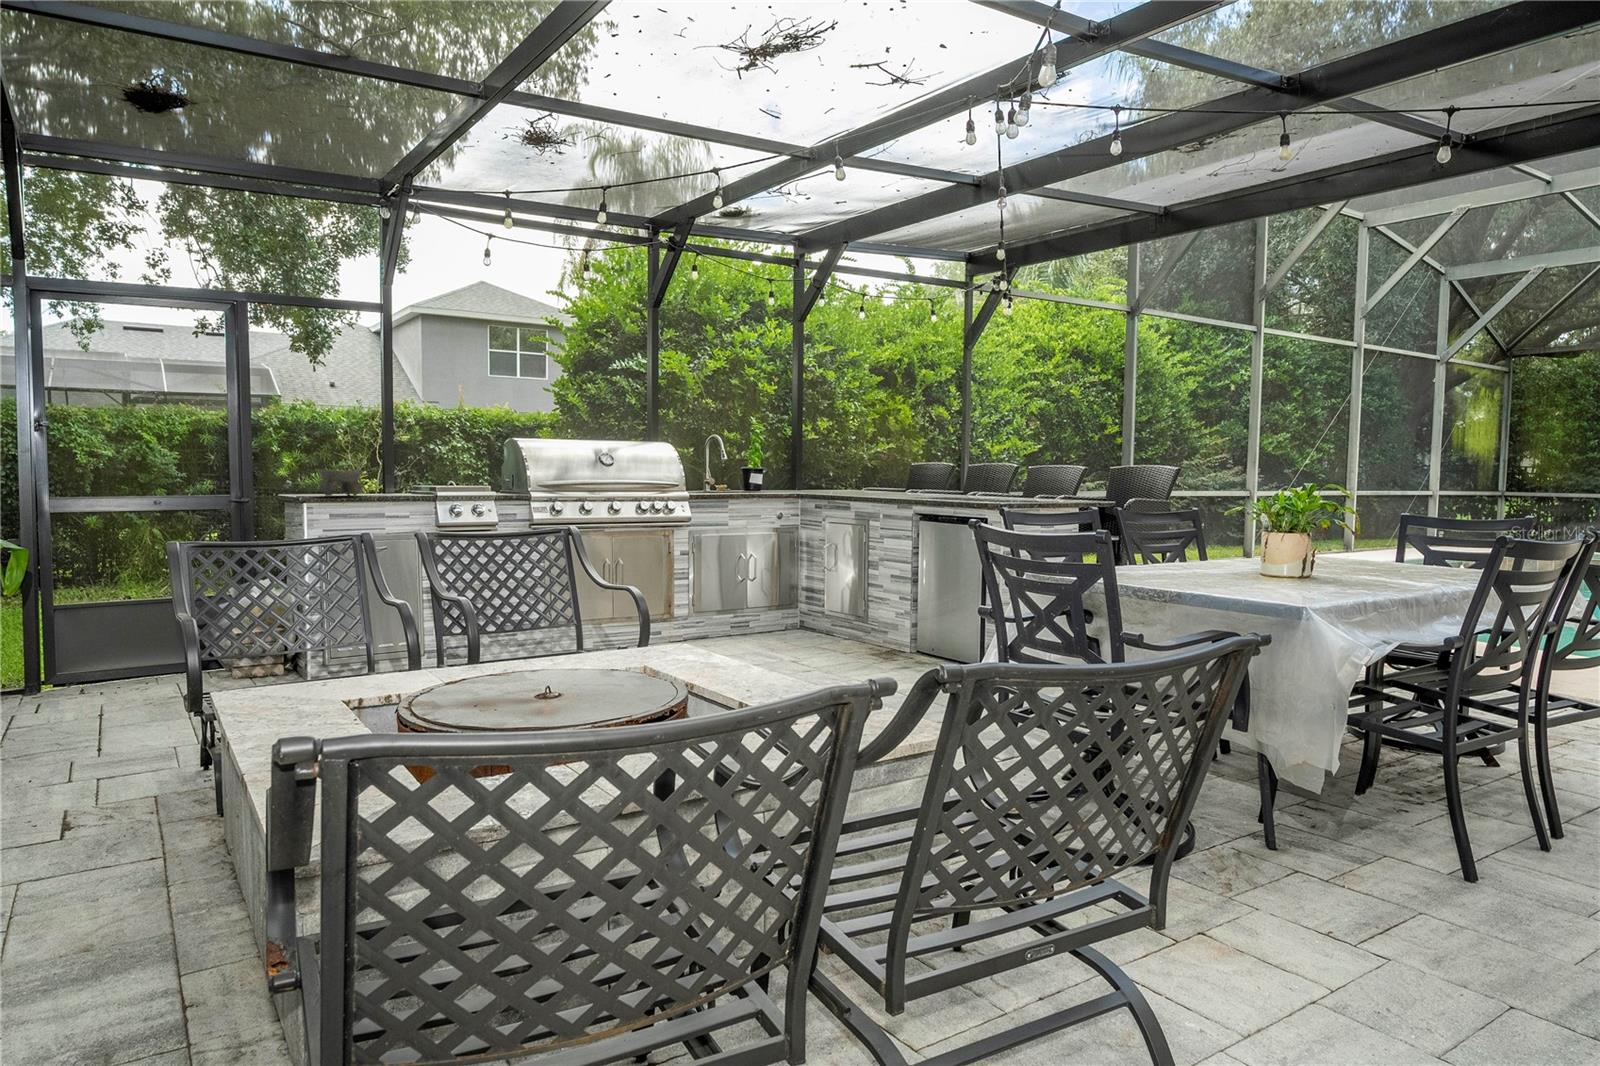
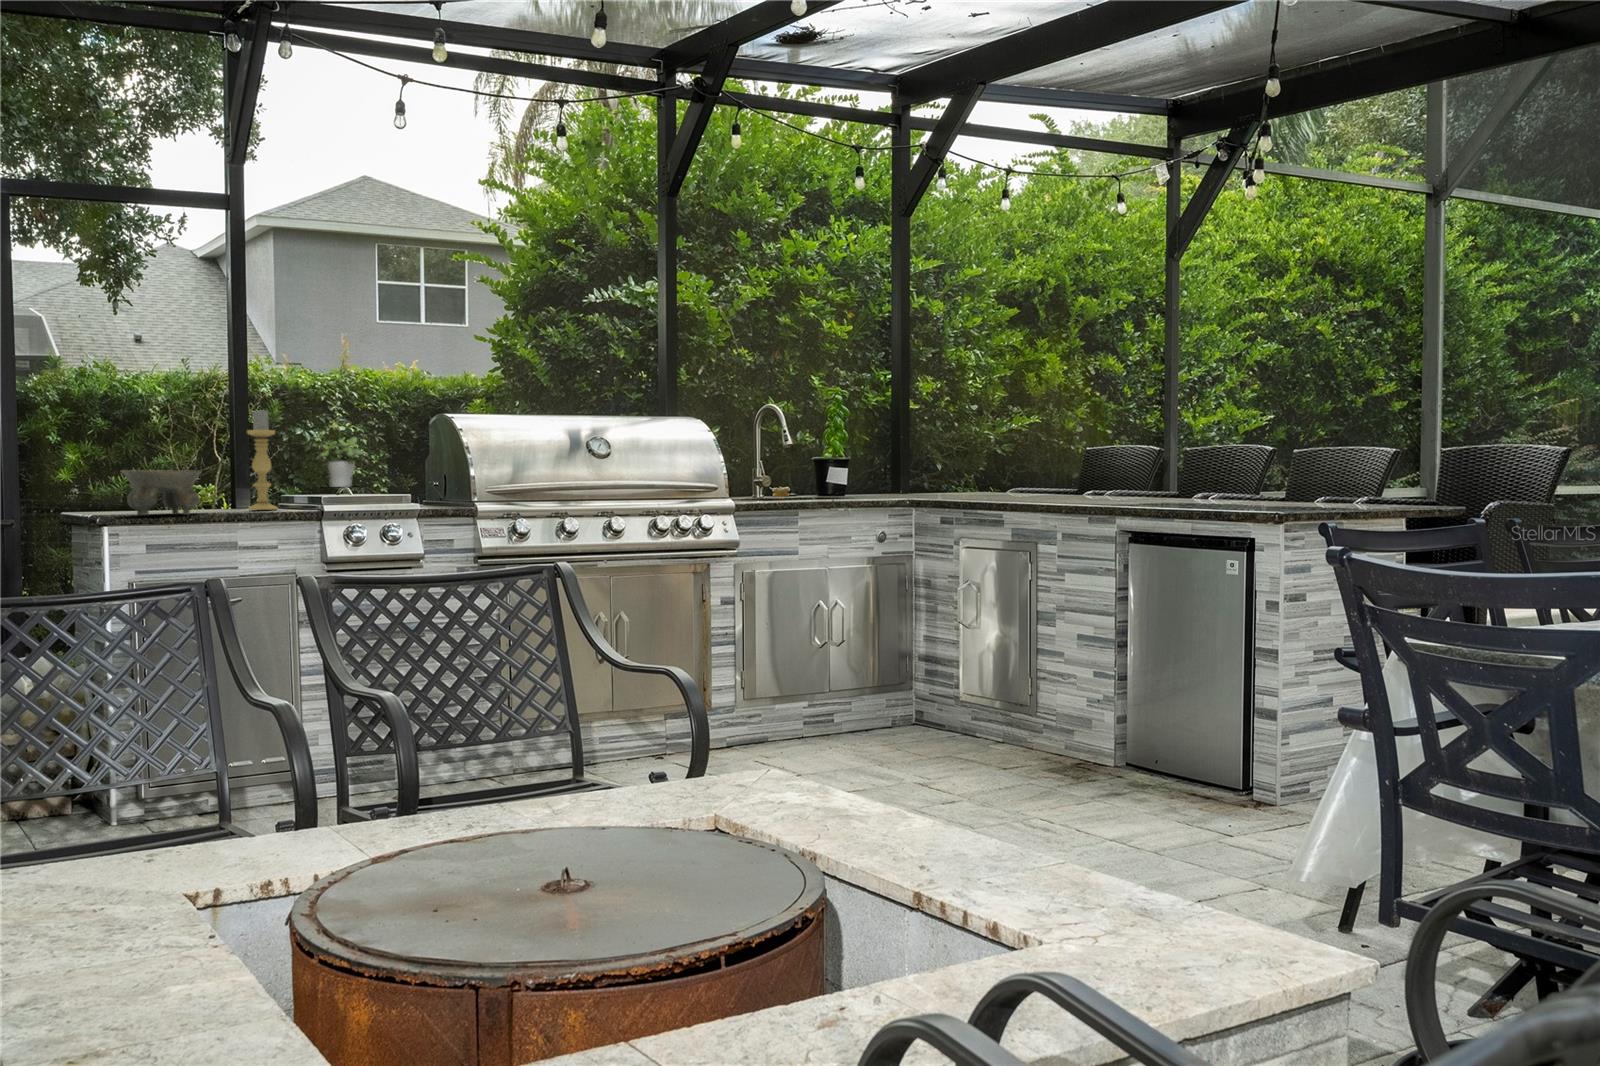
candle holder: none [392,434,410,495] -> present [247,410,277,510]
potted plant: none [434,449,468,480] -> present [312,437,363,487]

